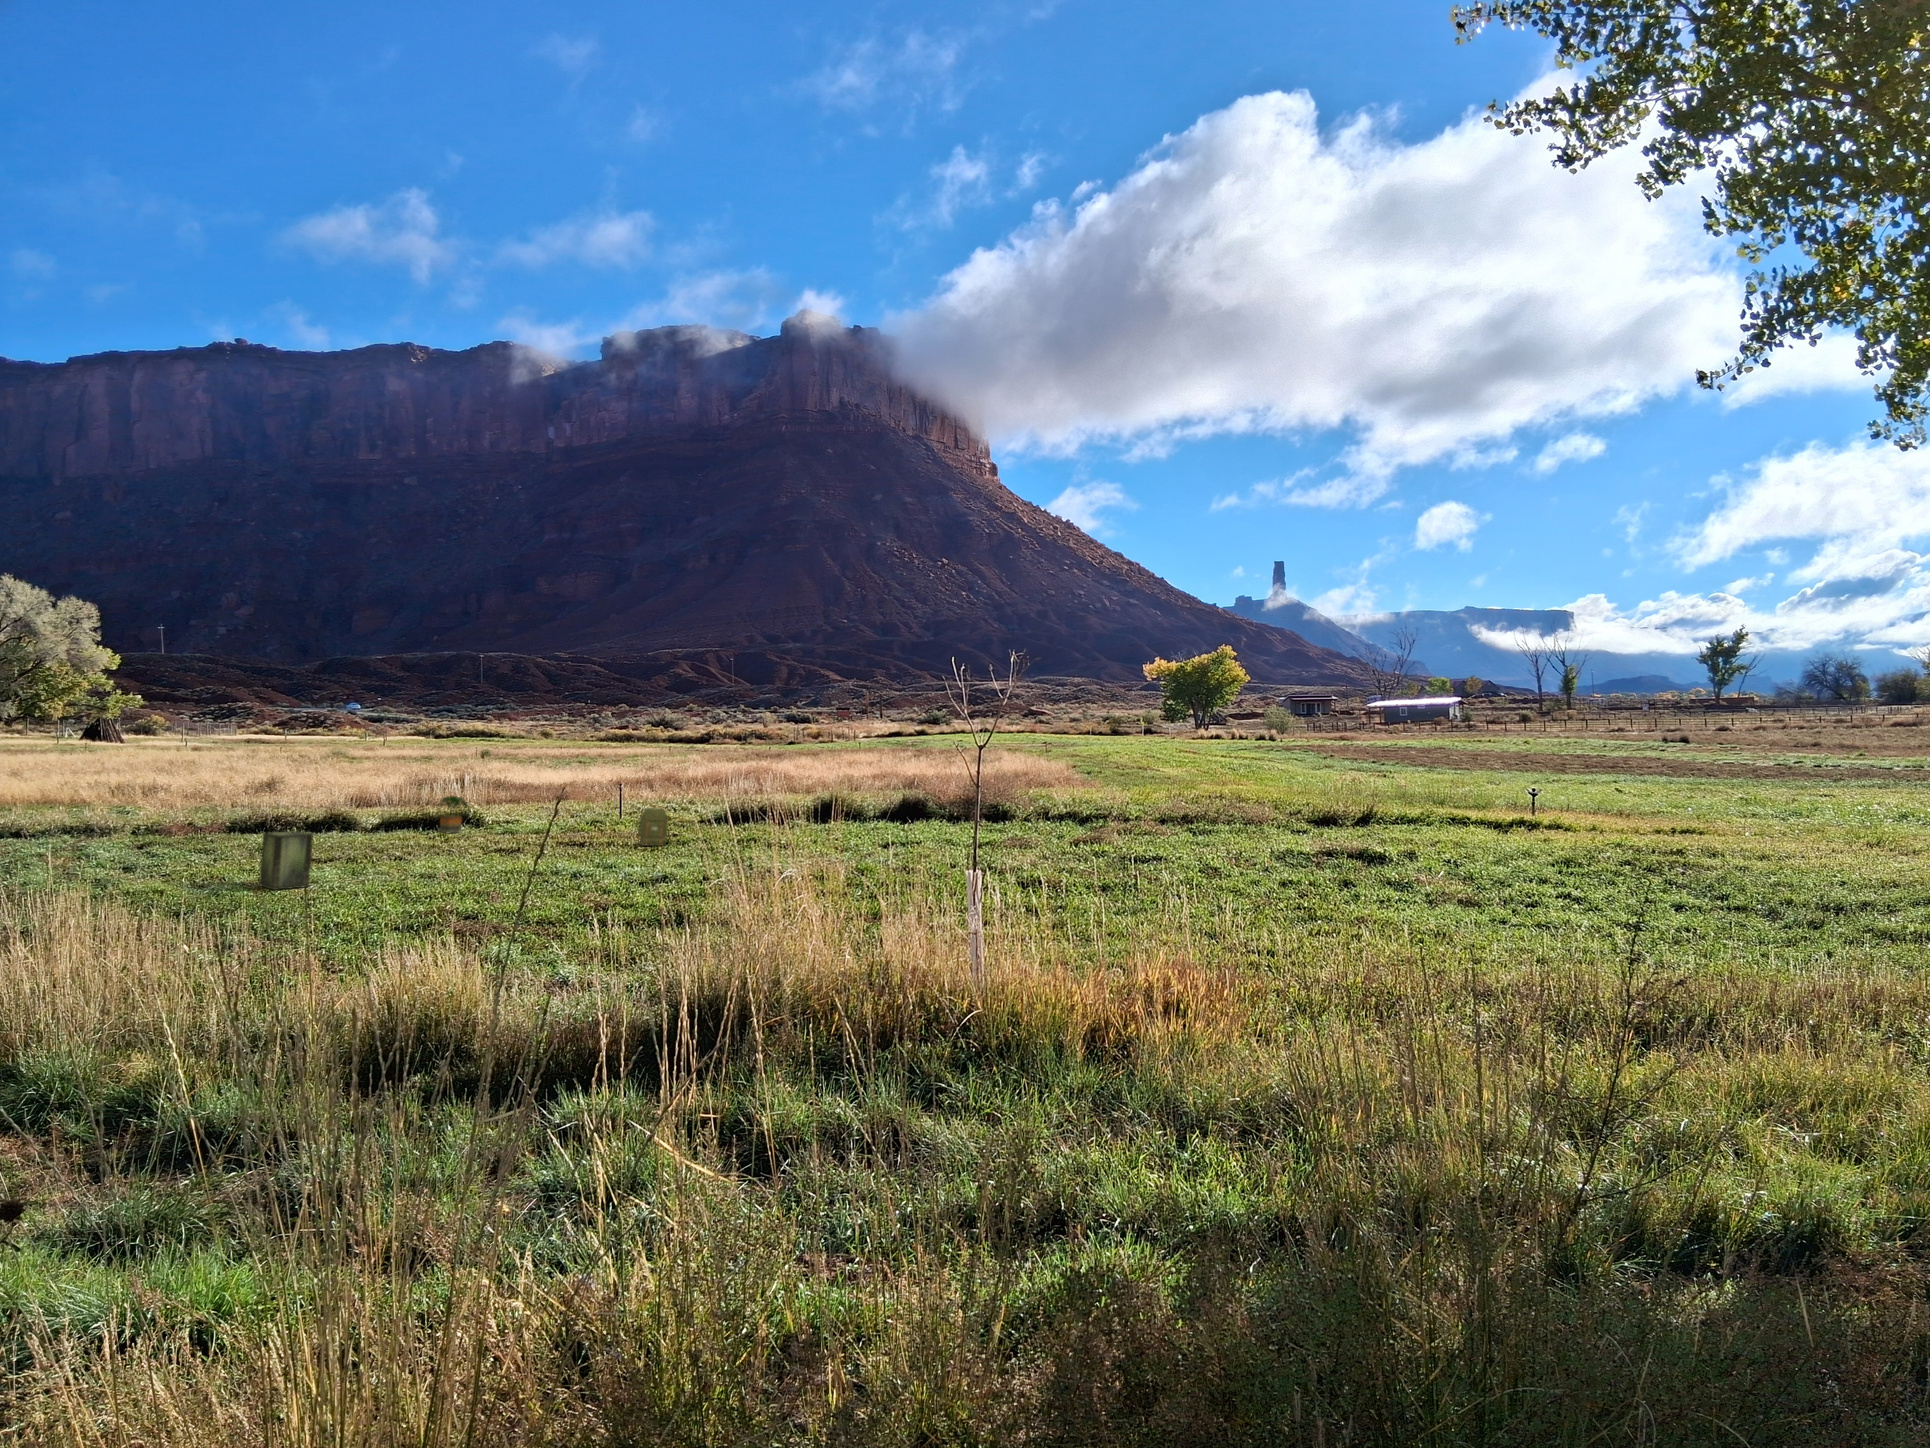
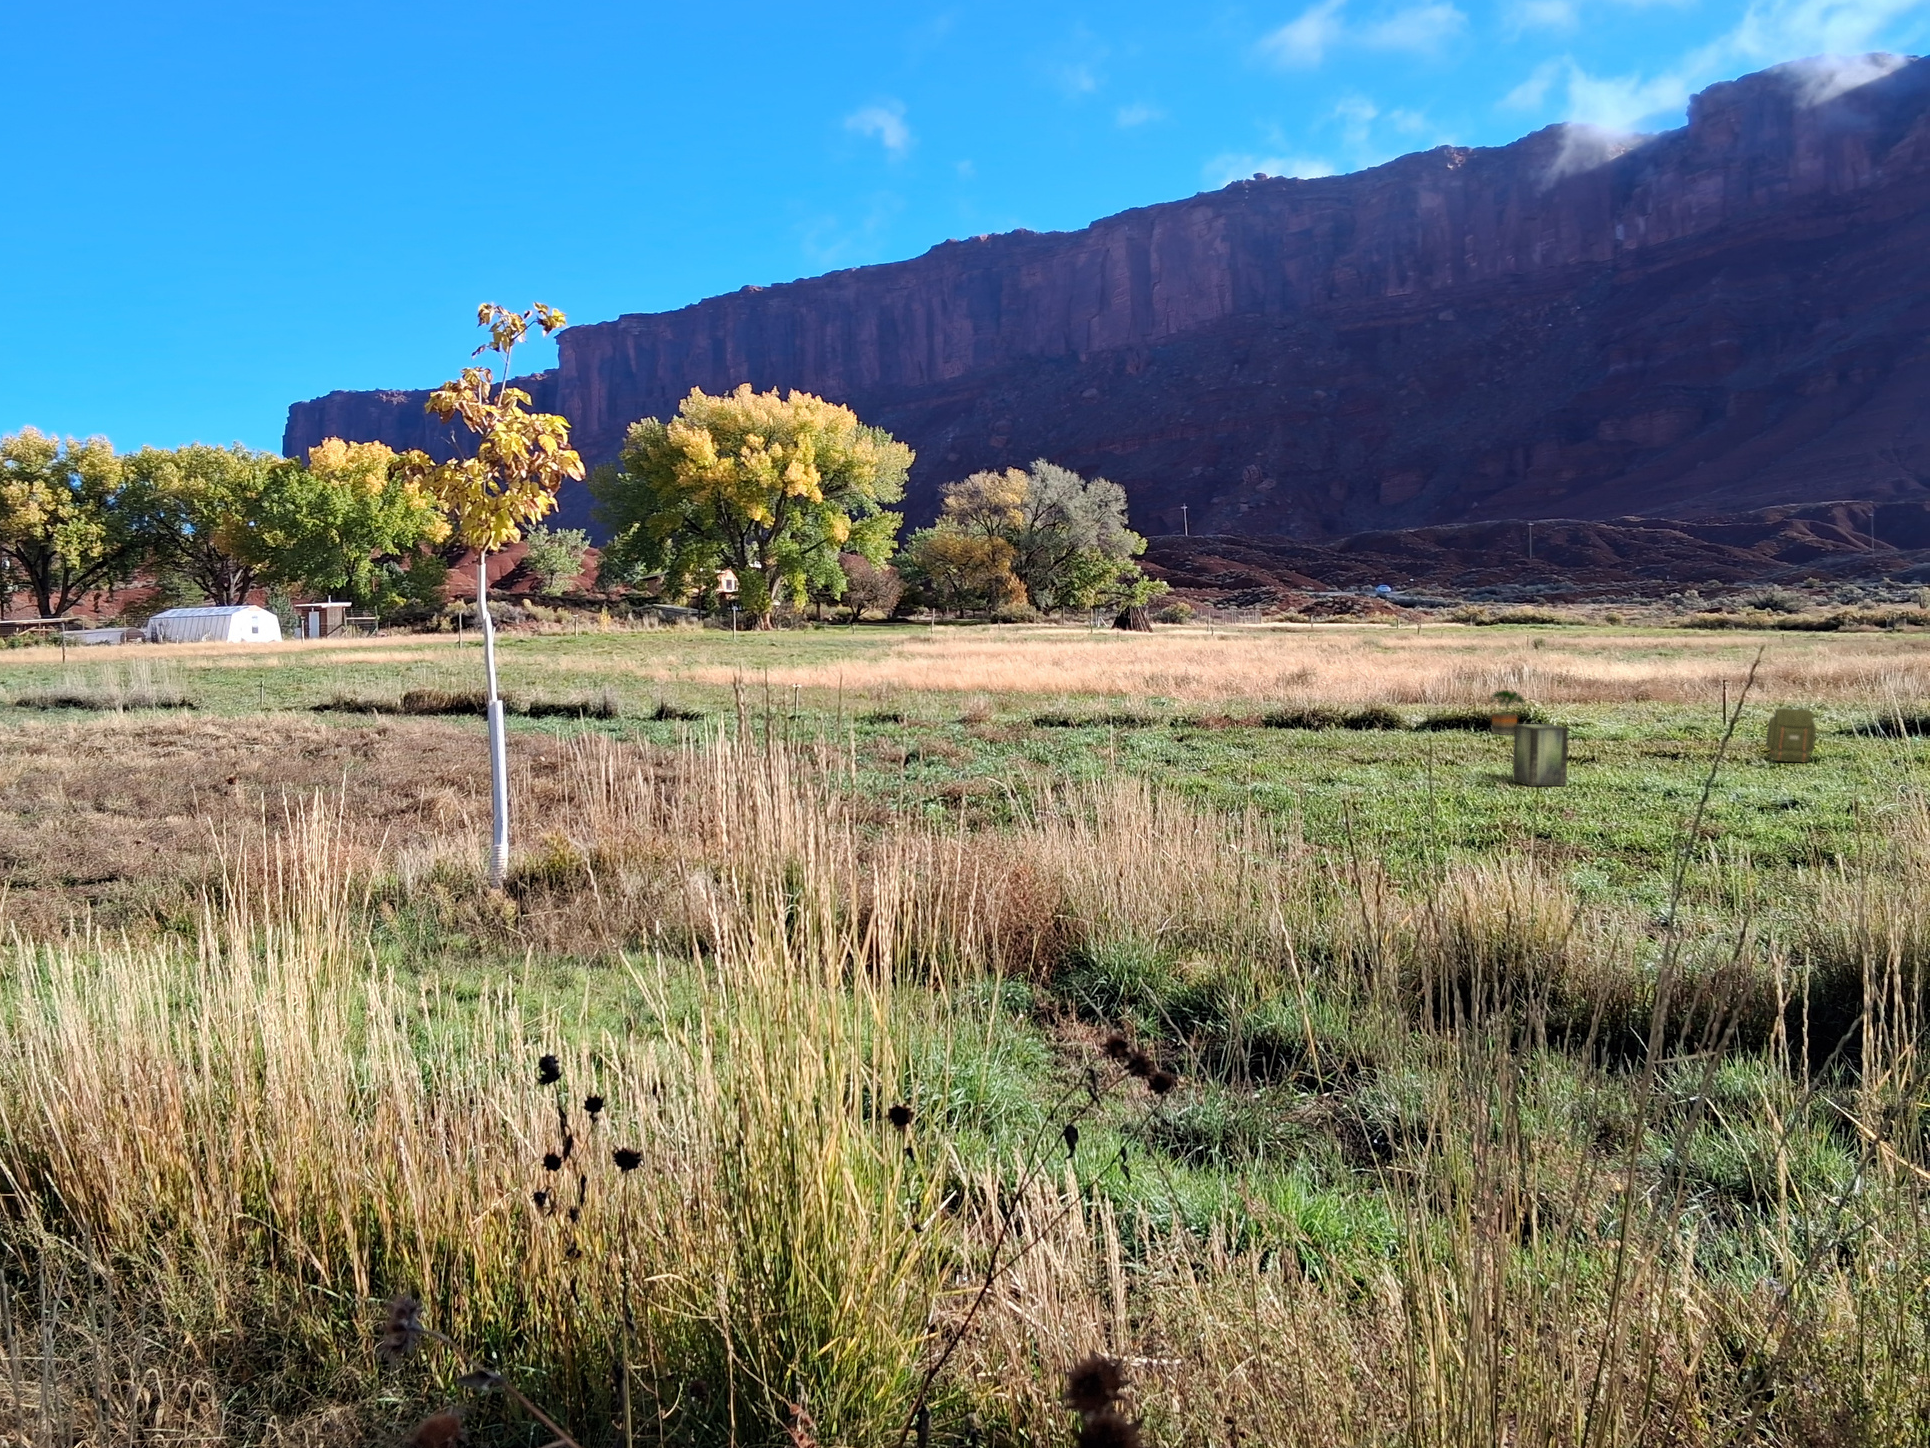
storage box: present [259,831,313,890] -> present [1512,724,1569,786]

